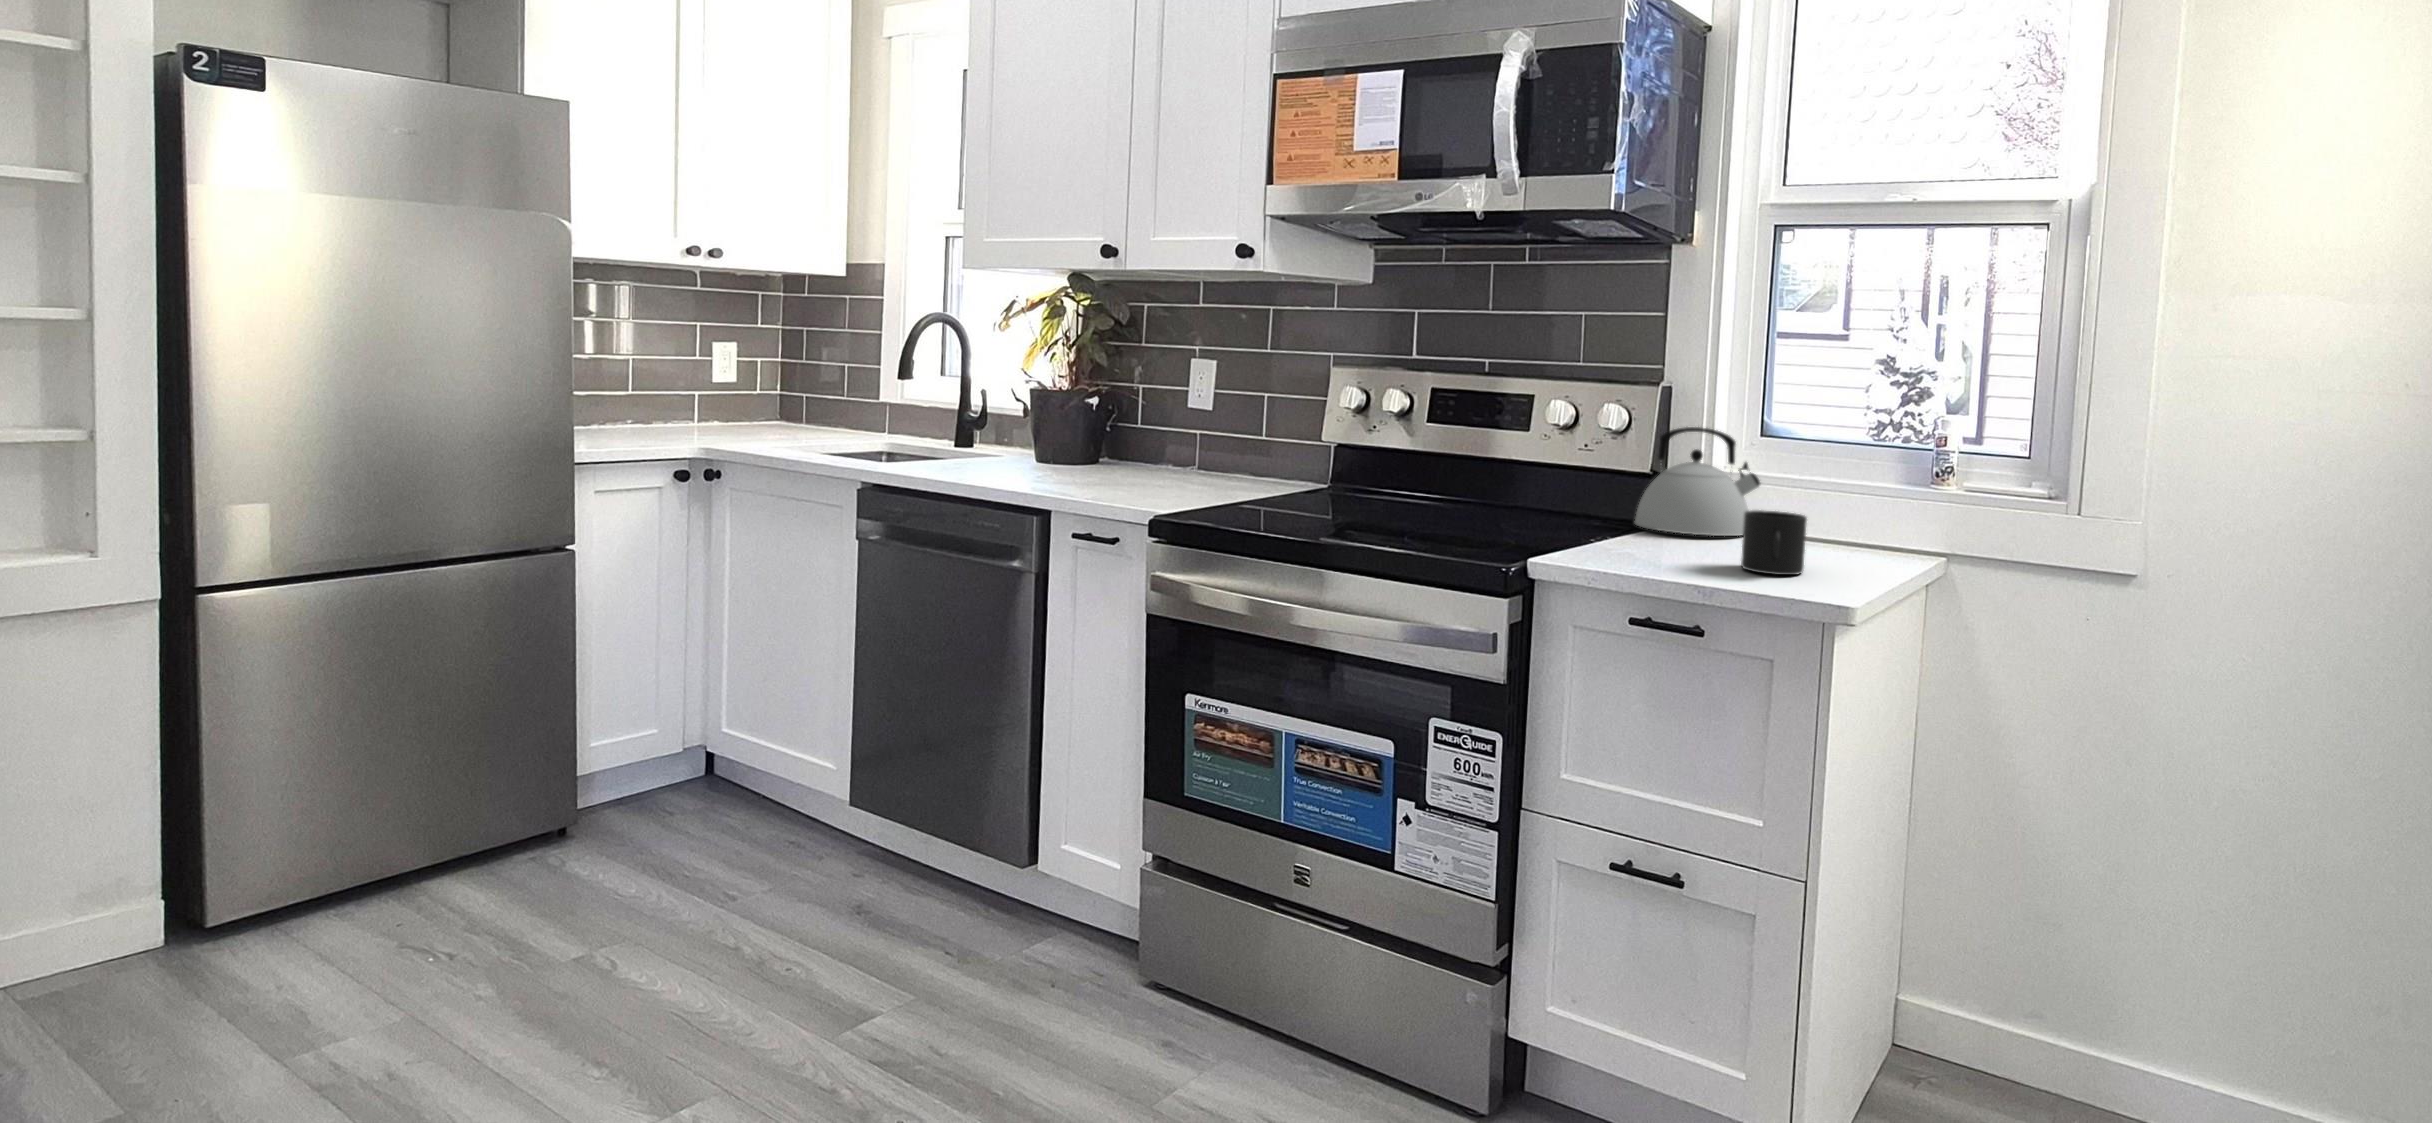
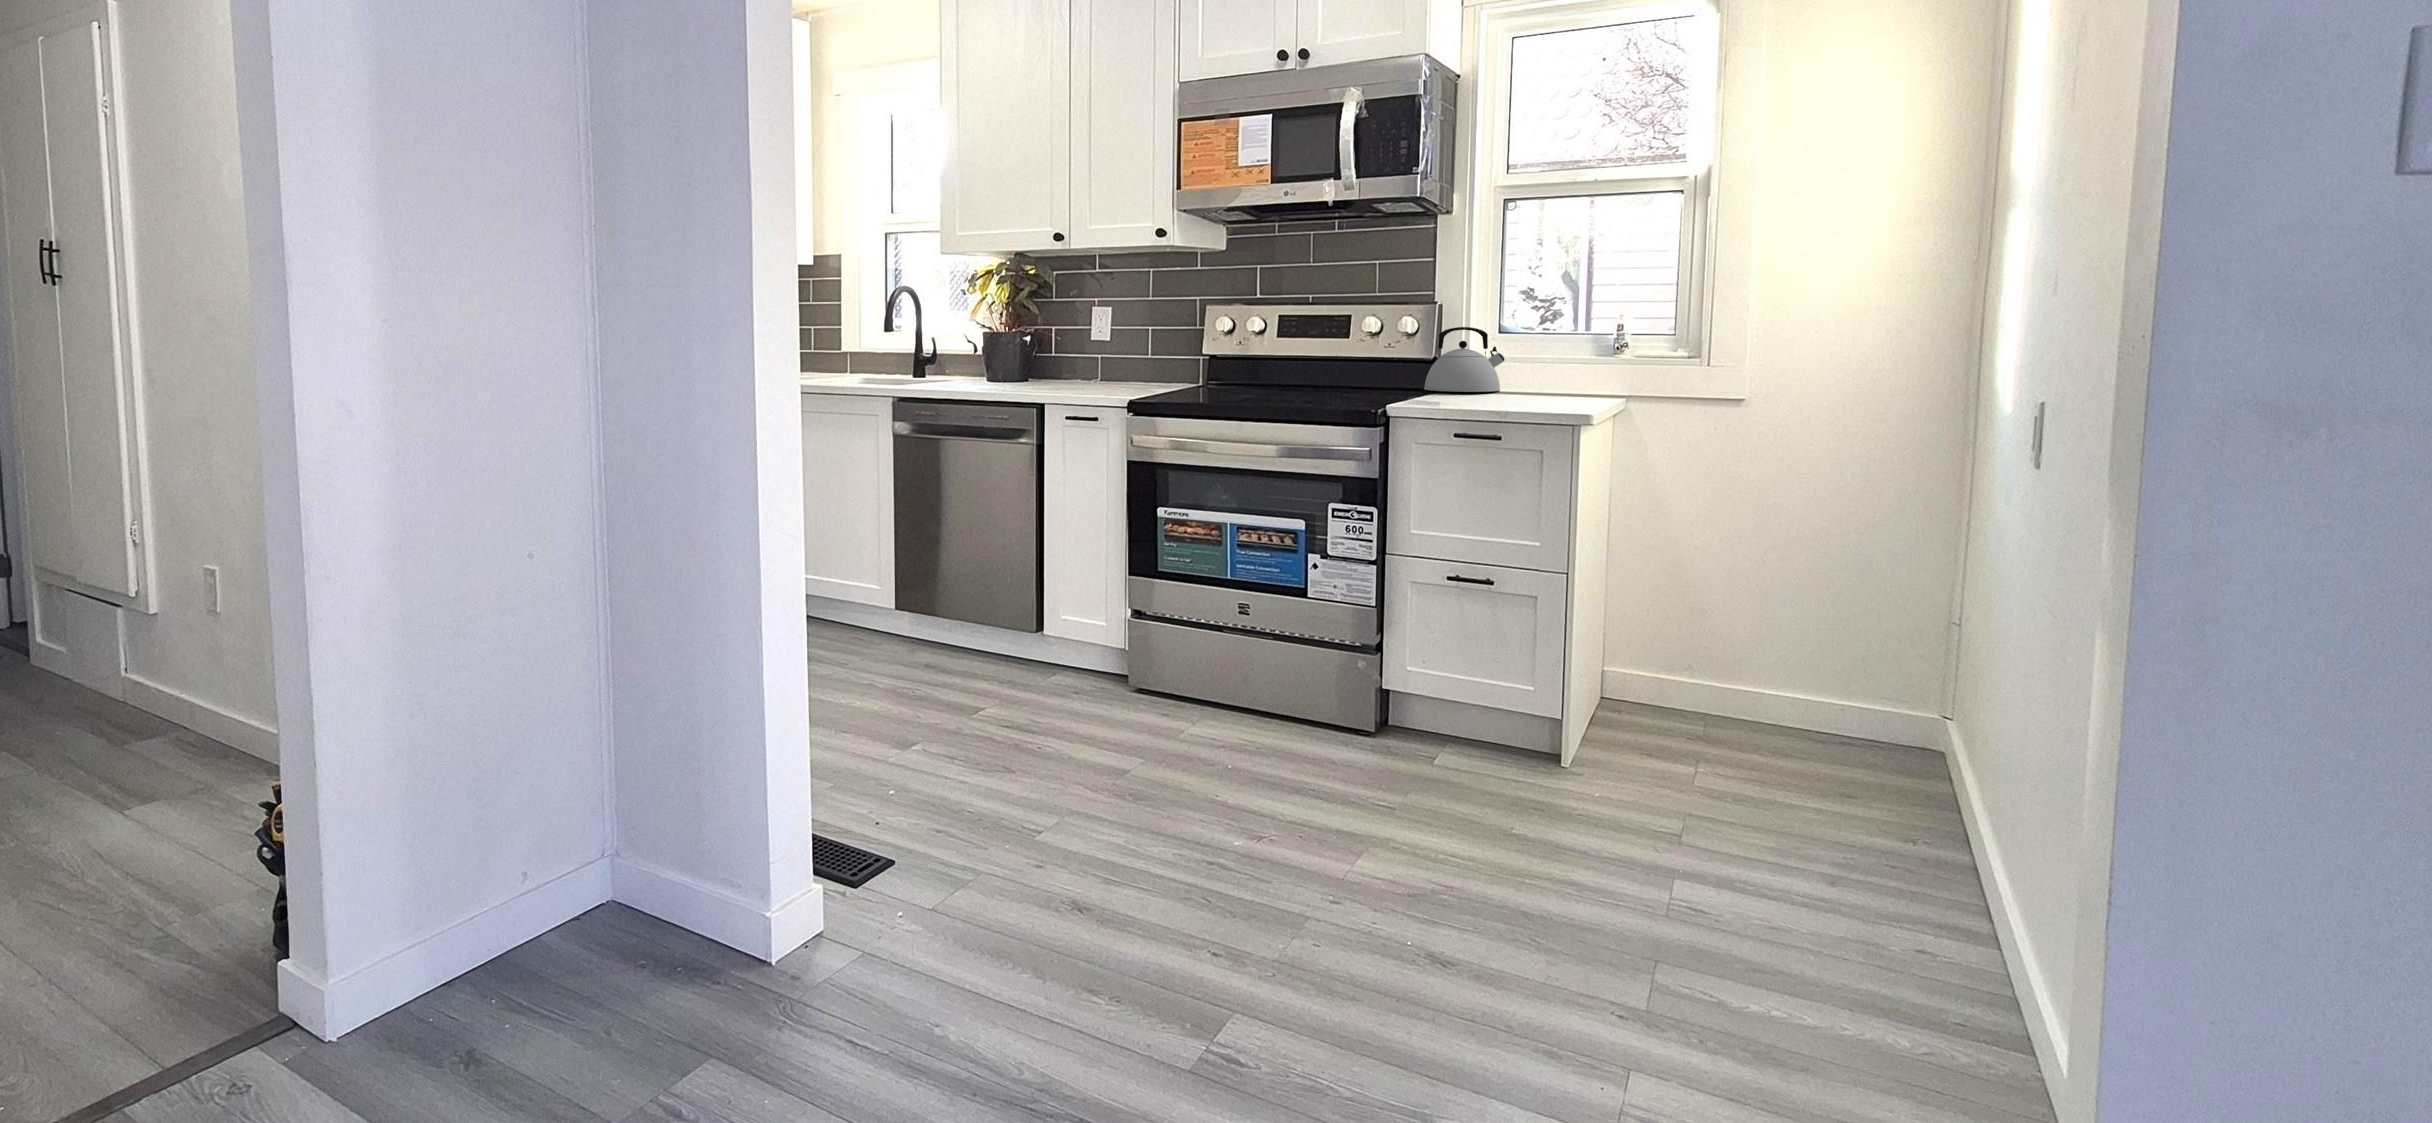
mug: present [1741,510,1807,575] -> none [1509,371,1549,406]

